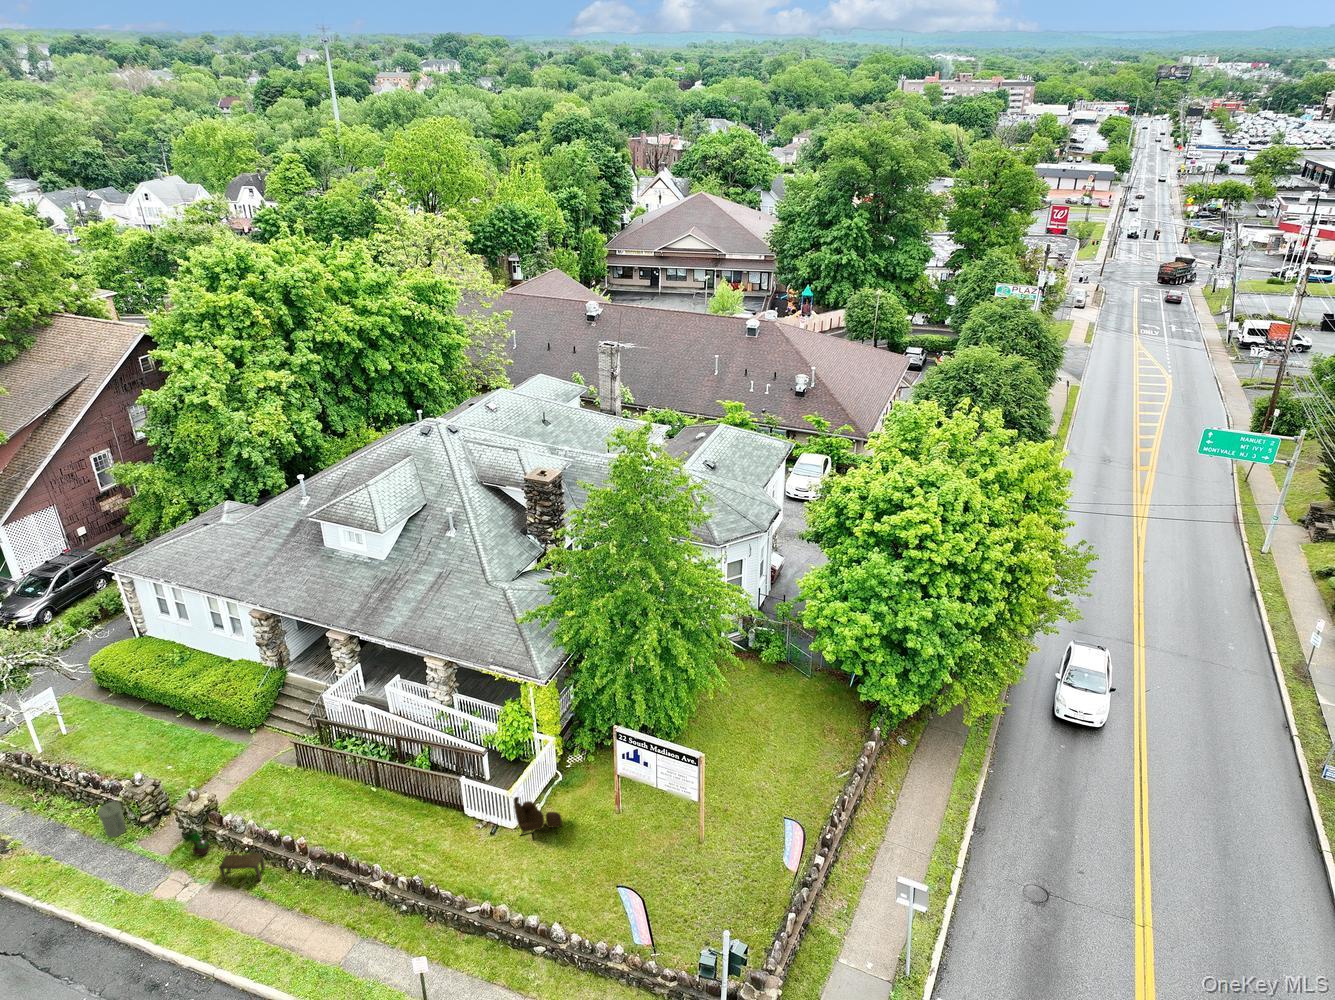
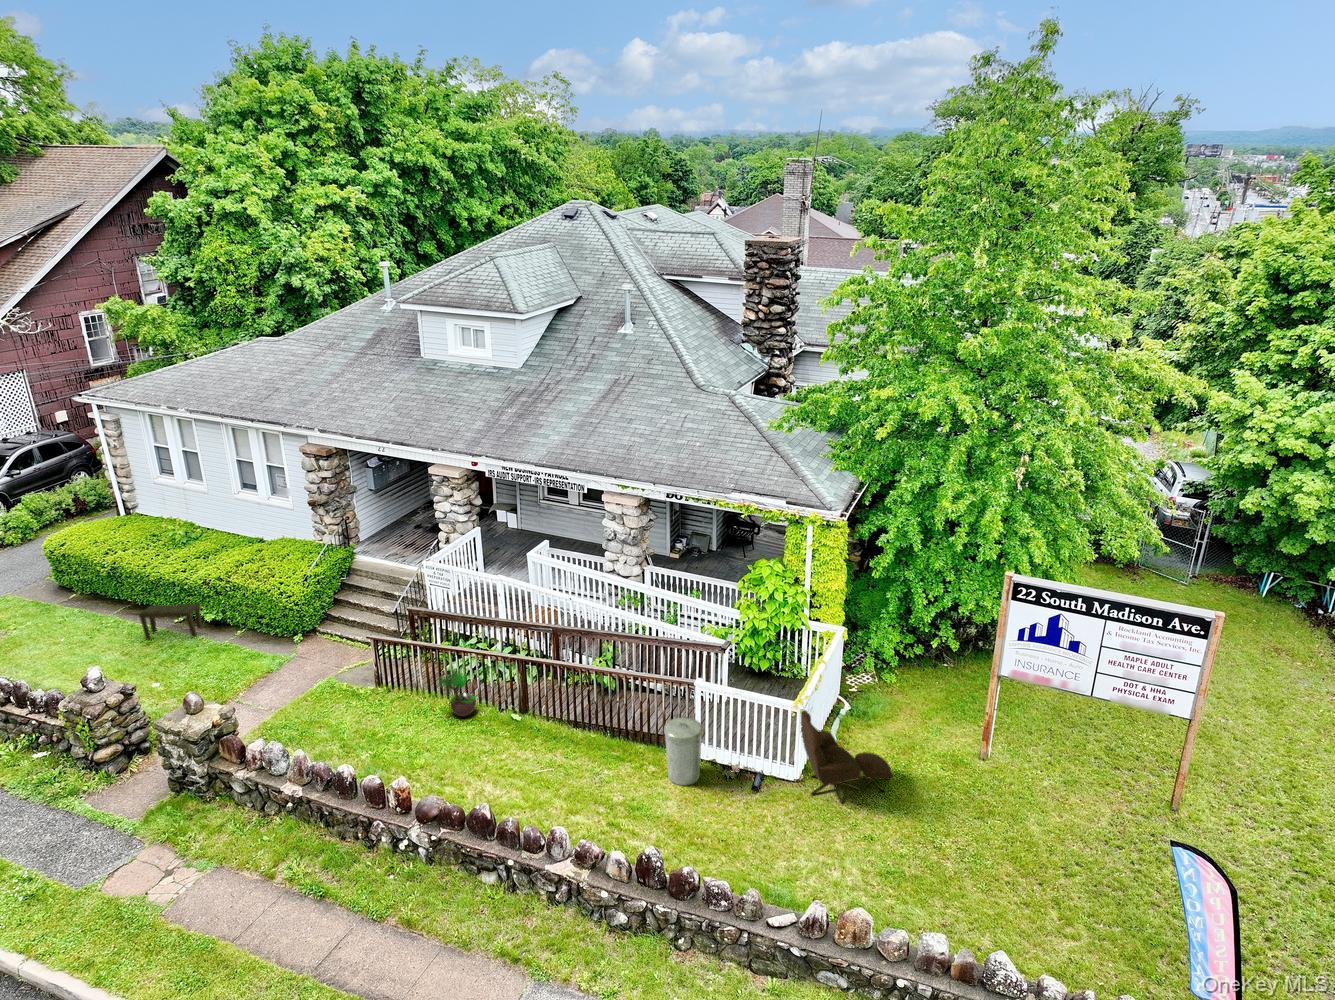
trash can: present [98,802,126,837] -> present [664,717,703,786]
potted tree: present [183,829,210,855] -> present [440,669,476,716]
bench: present [219,853,265,883] -> present [139,603,202,639]

